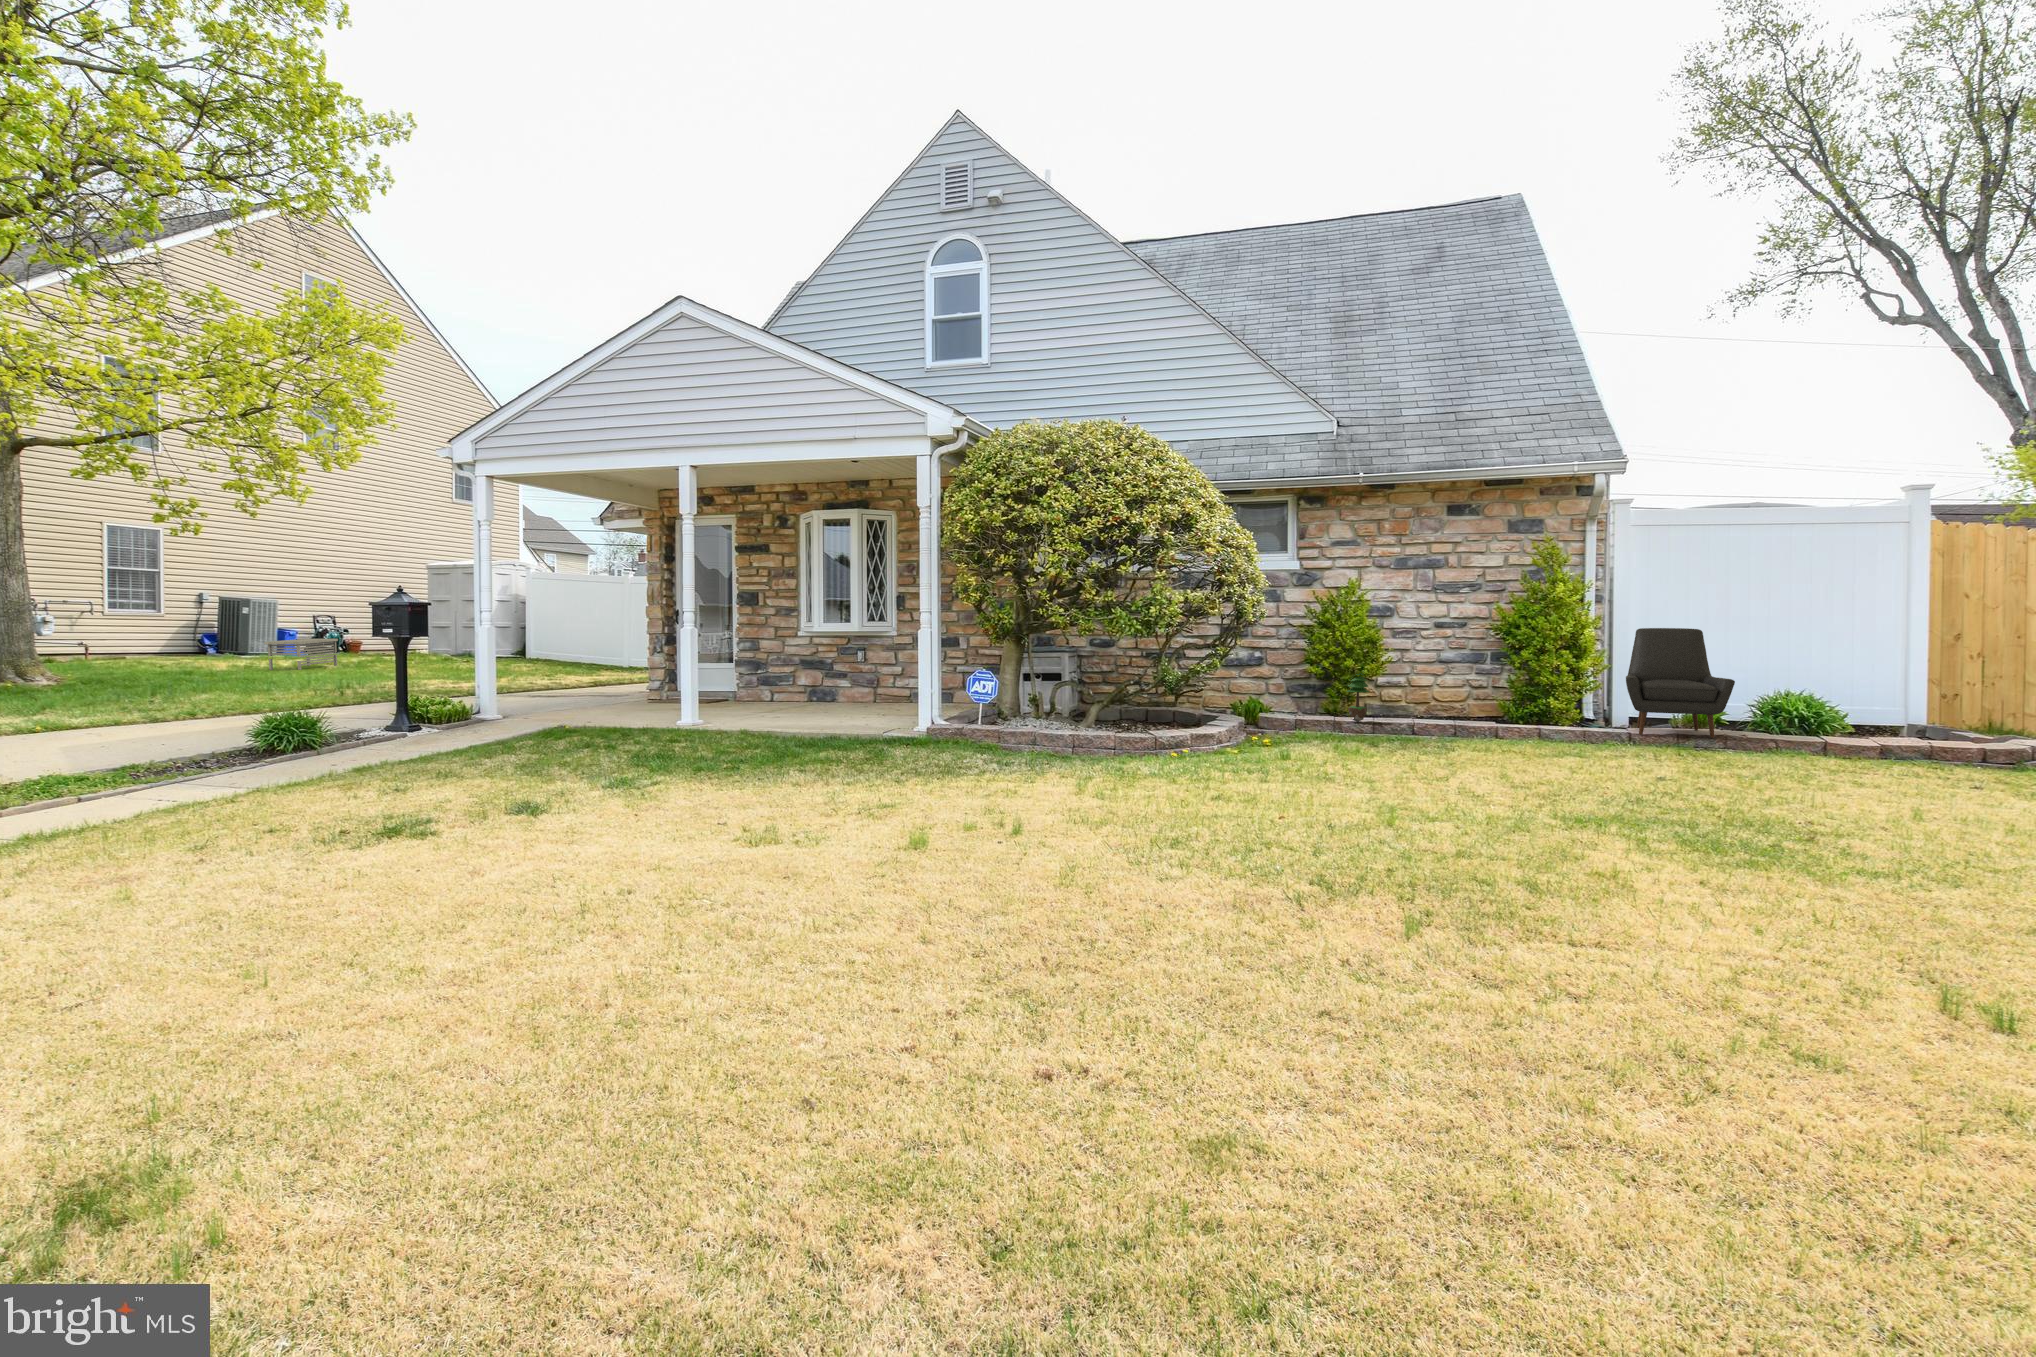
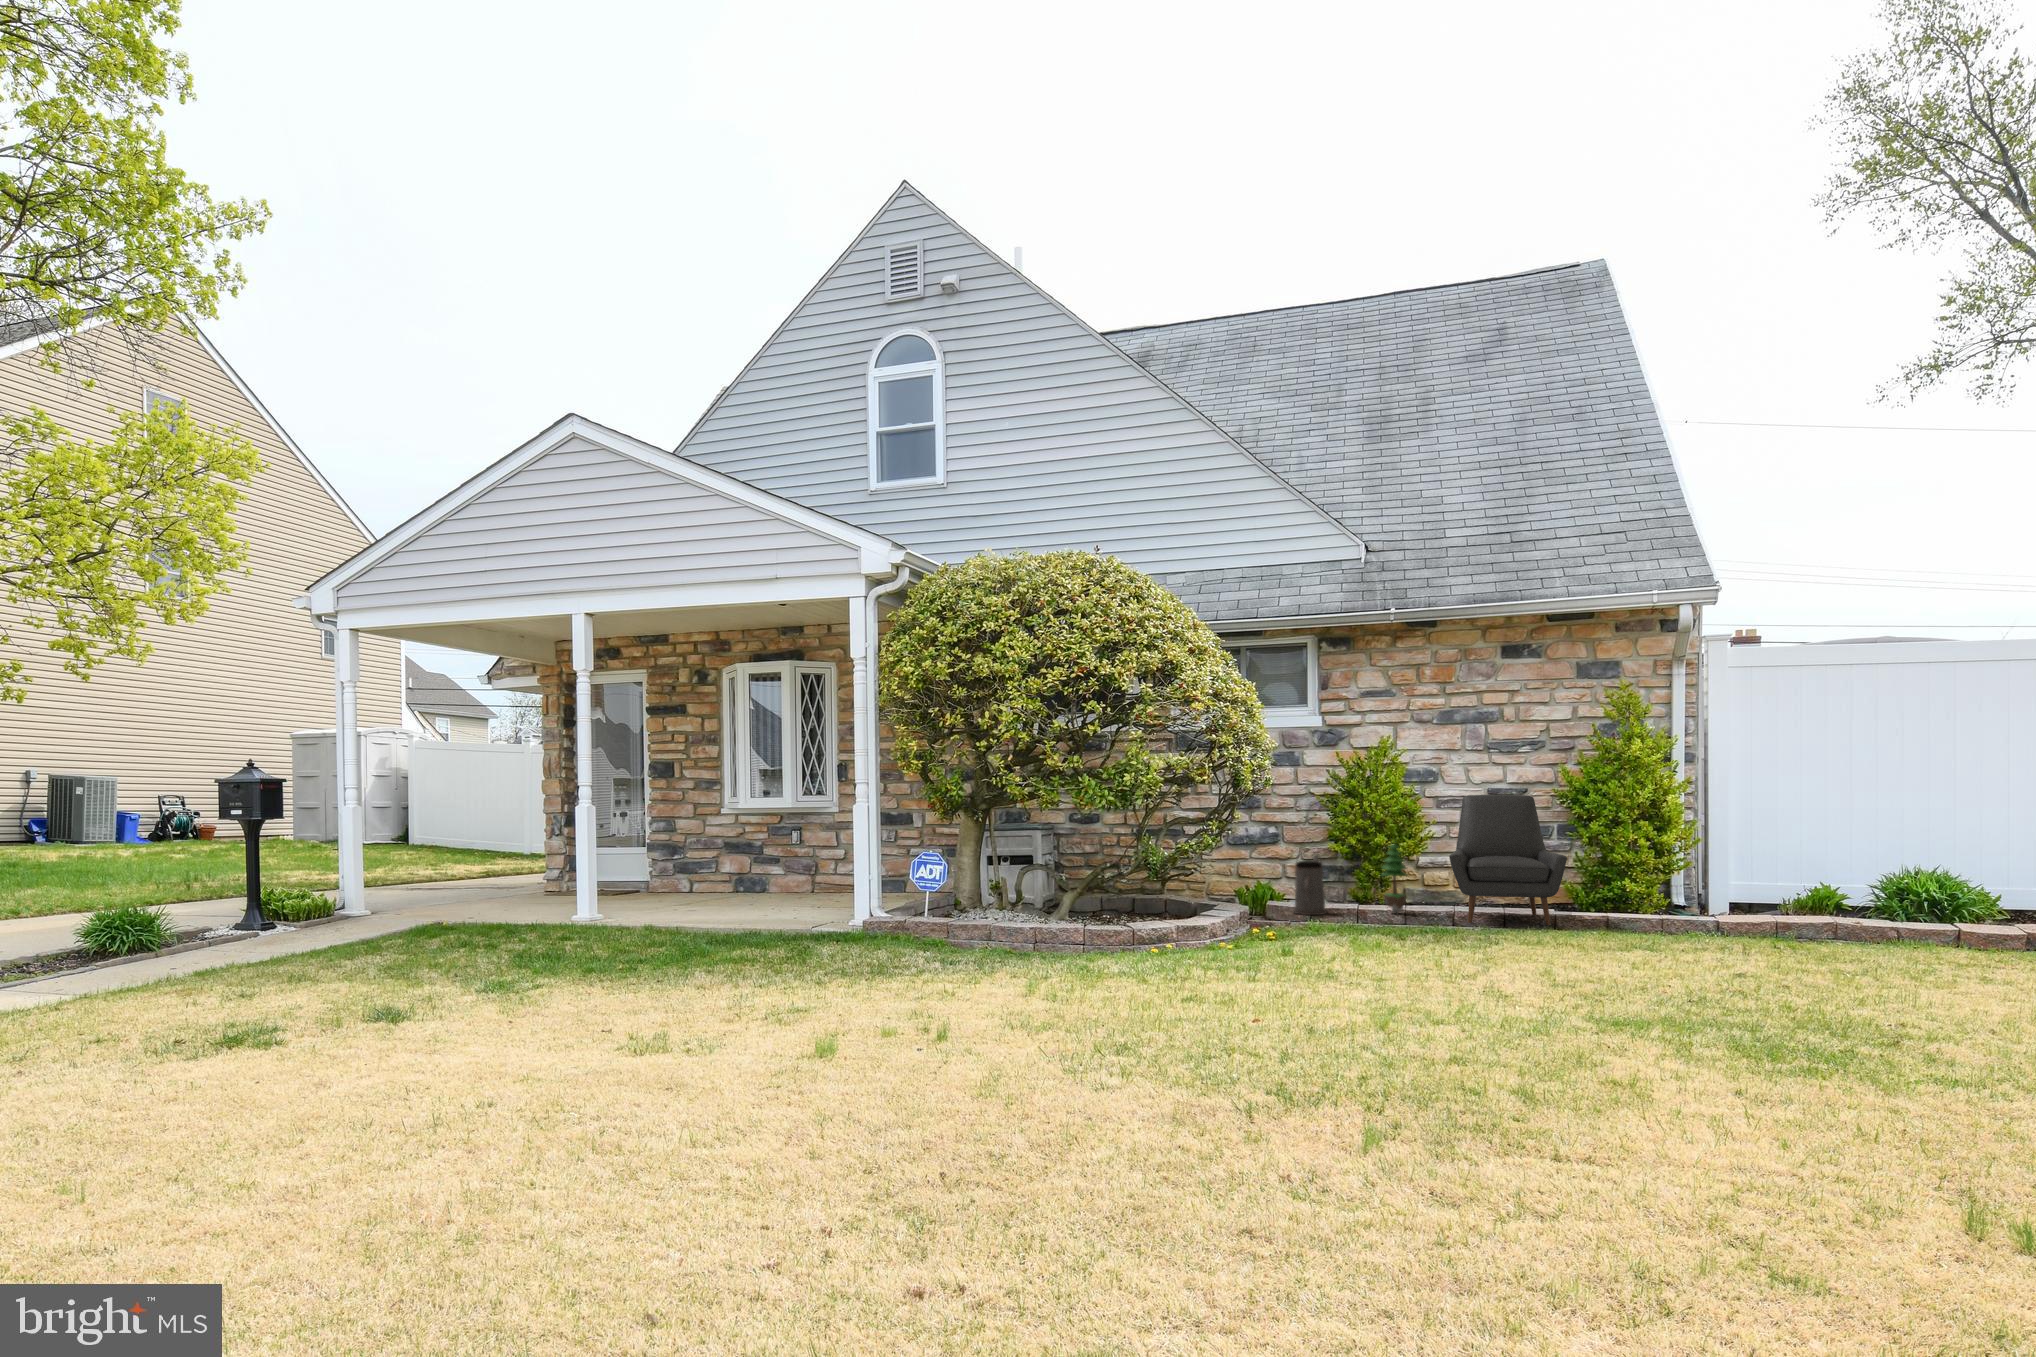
chair: present [1626,628,1735,738] -> present [1449,795,1567,925]
storage bench: present [264,639,338,670] -> none [87,812,180,852]
watering can: none [1274,671,1302,723] -> present [1293,855,1326,915]

